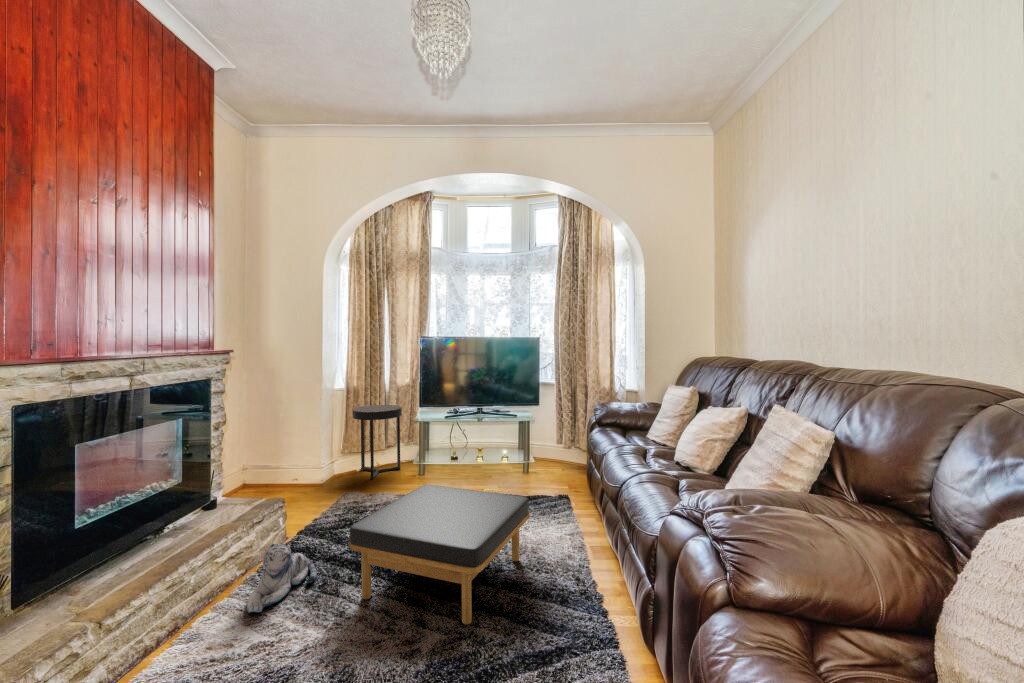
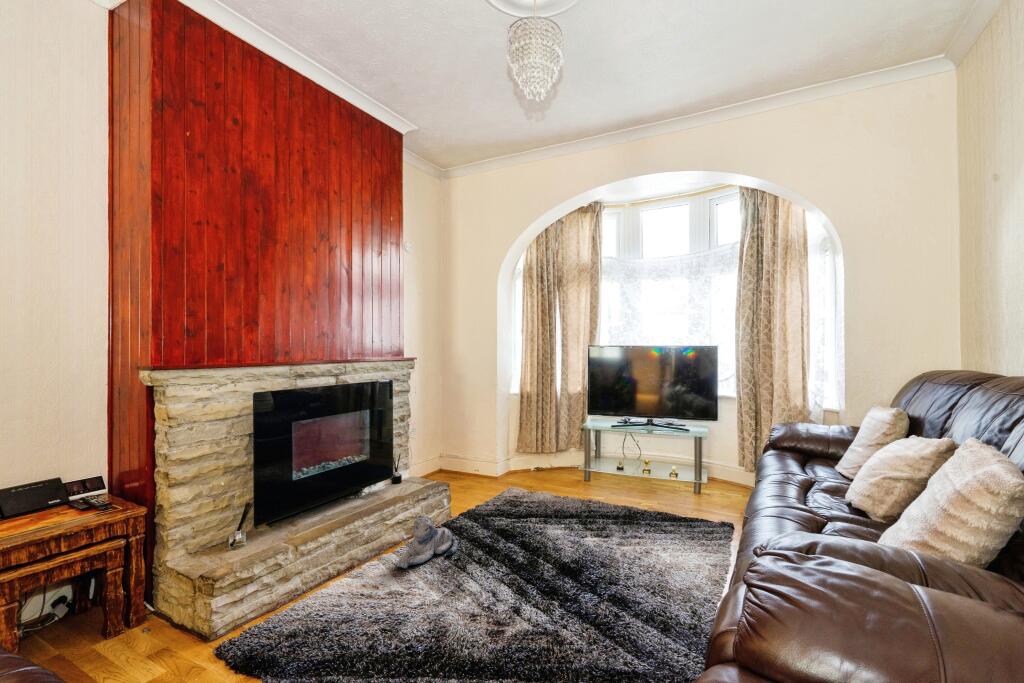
side table: present [353,405,402,479] -> none [524,410,567,478]
ottoman: present [350,485,529,625] -> none [471,486,649,624]

